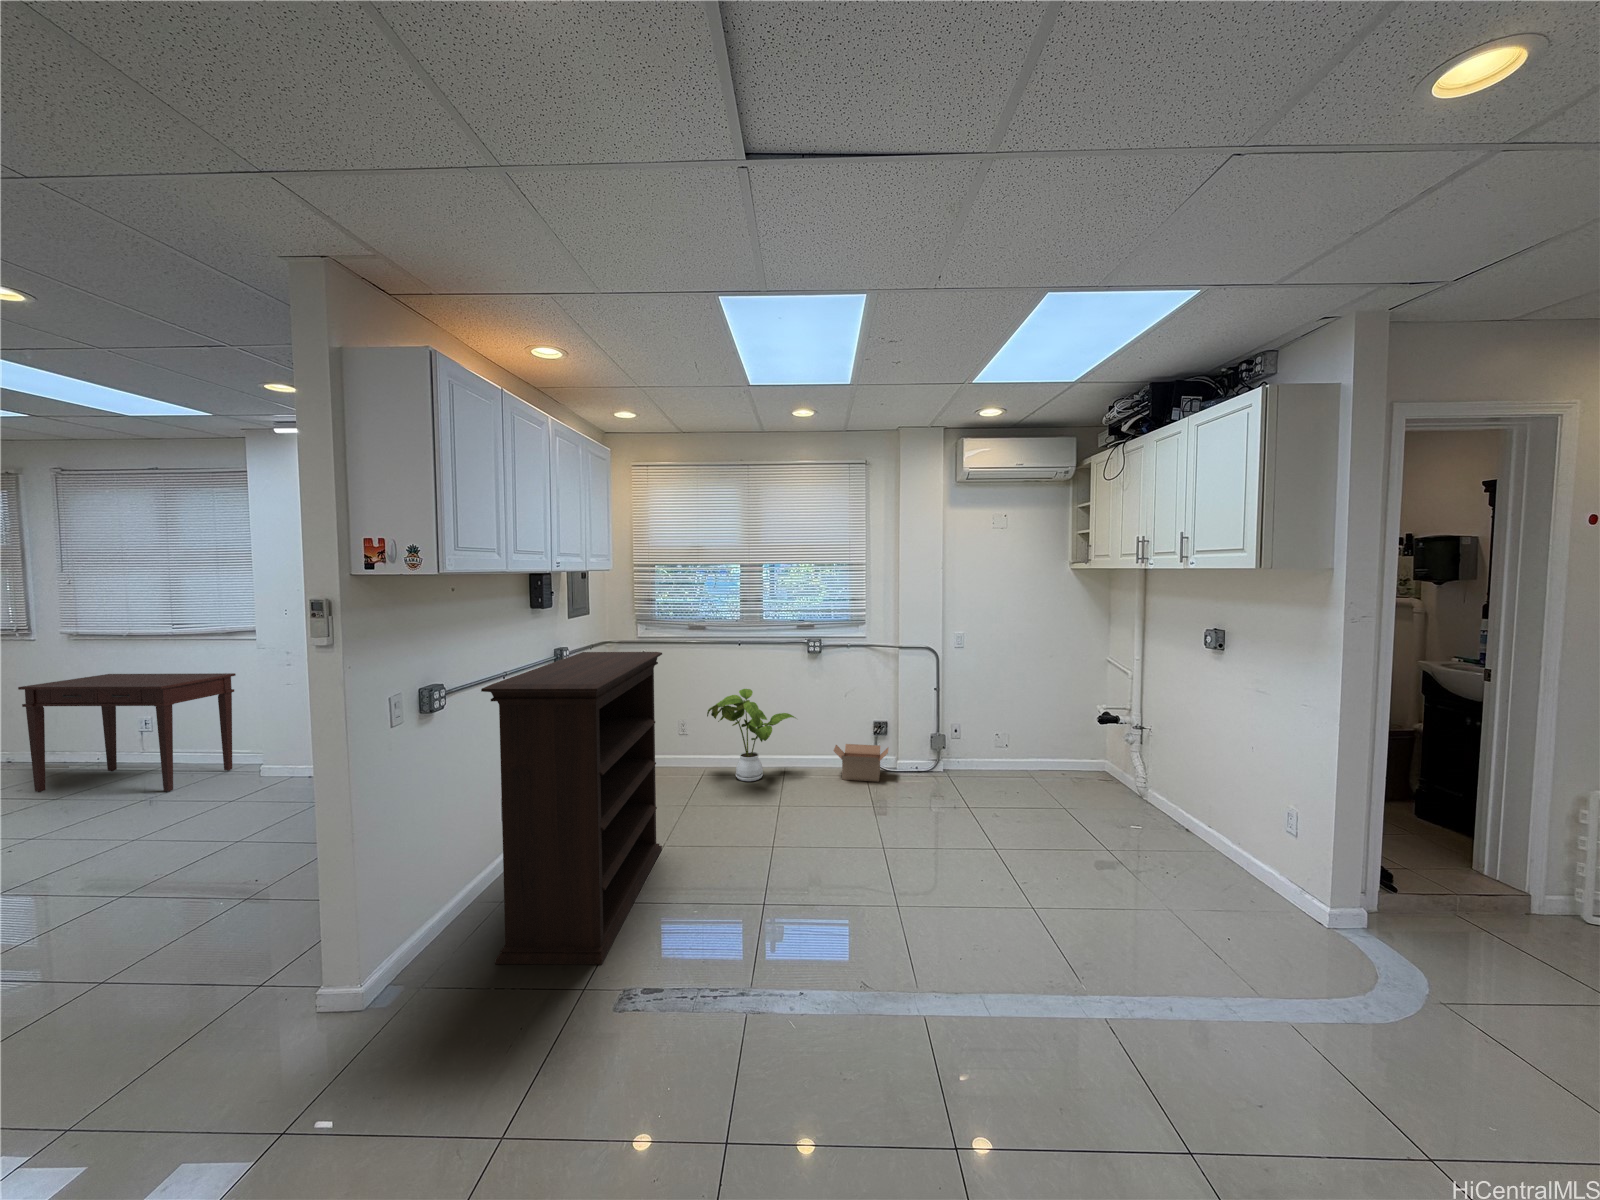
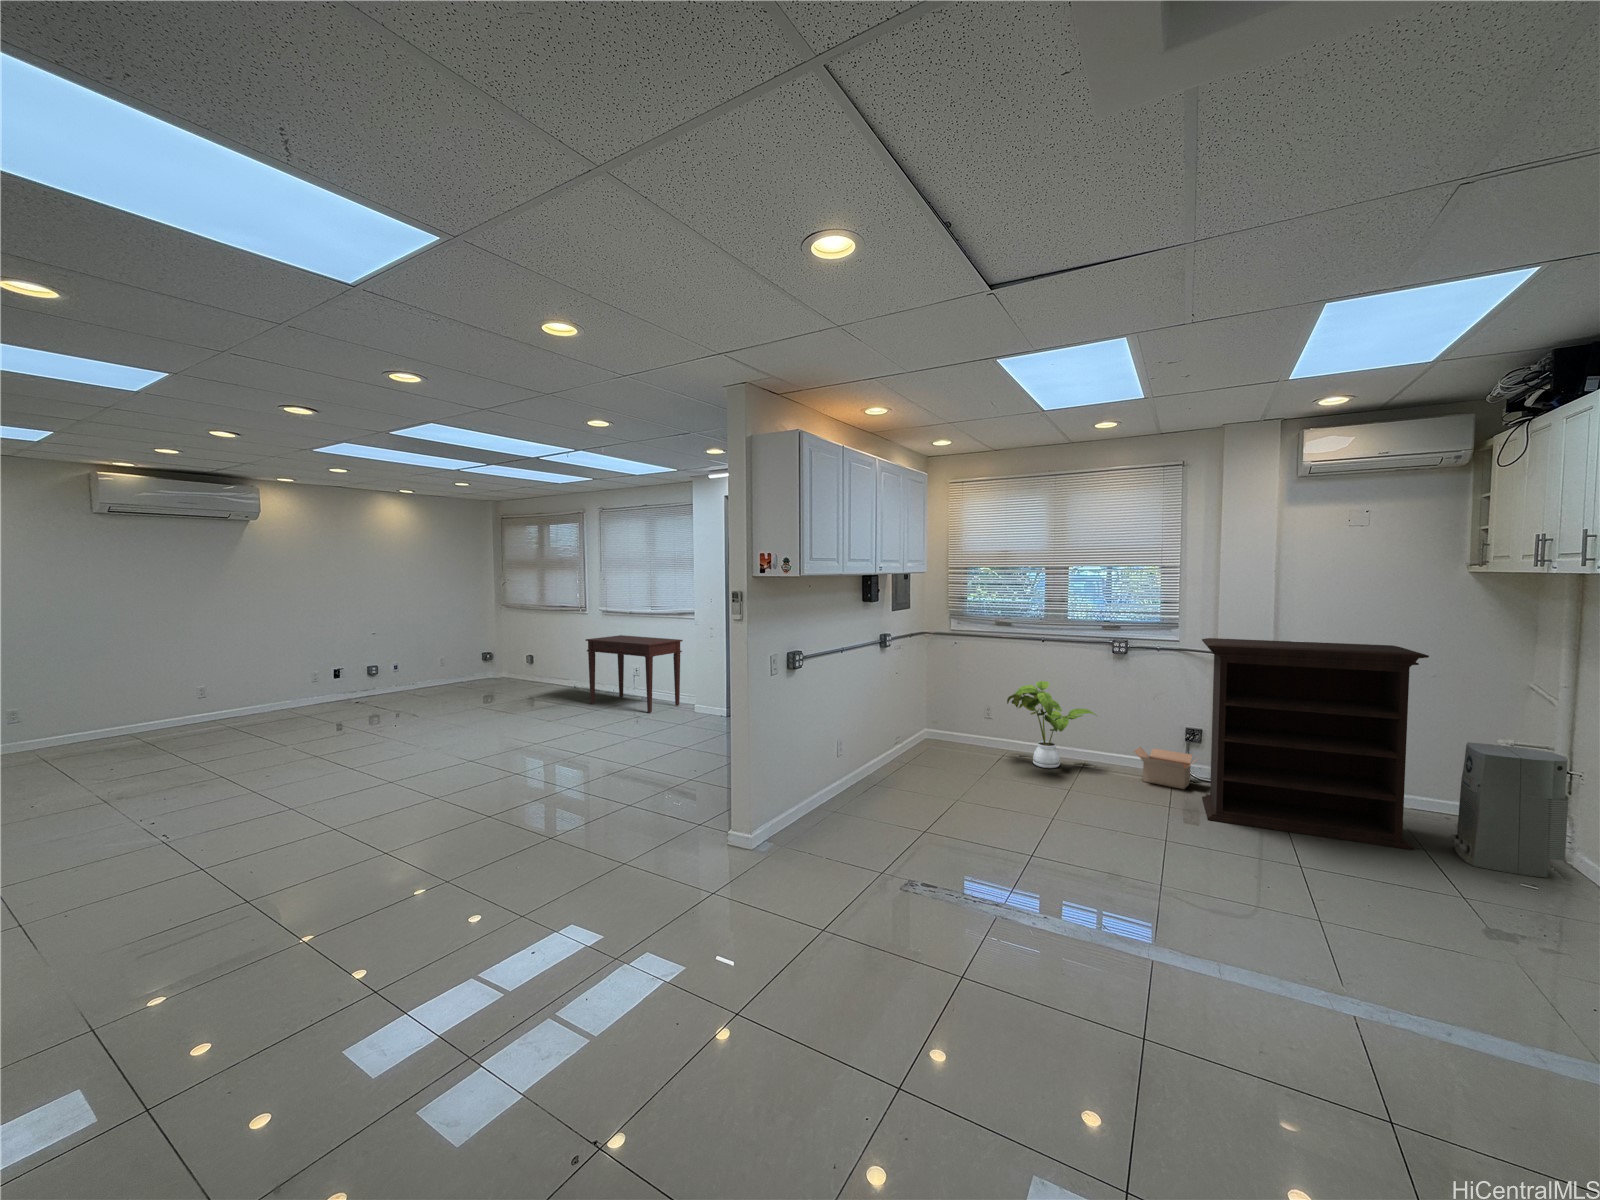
bookshelf: present [481,652,662,964] -> present [1202,638,1429,850]
air purifier: none [1081,710,1155,815] -> present [1450,742,1568,877]

